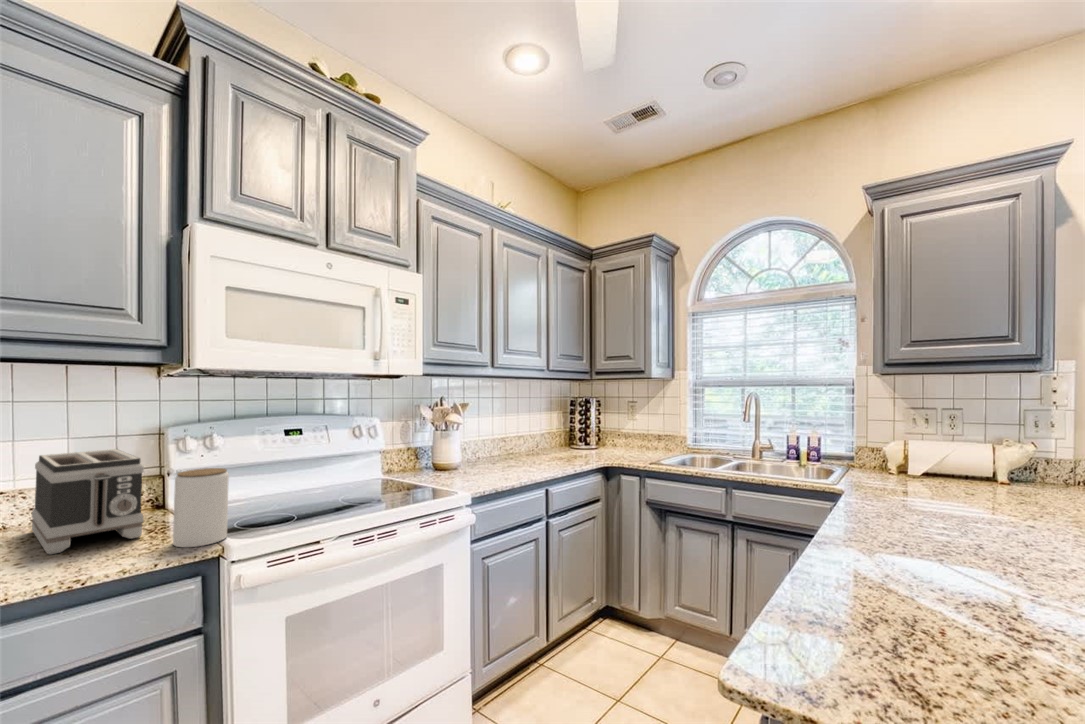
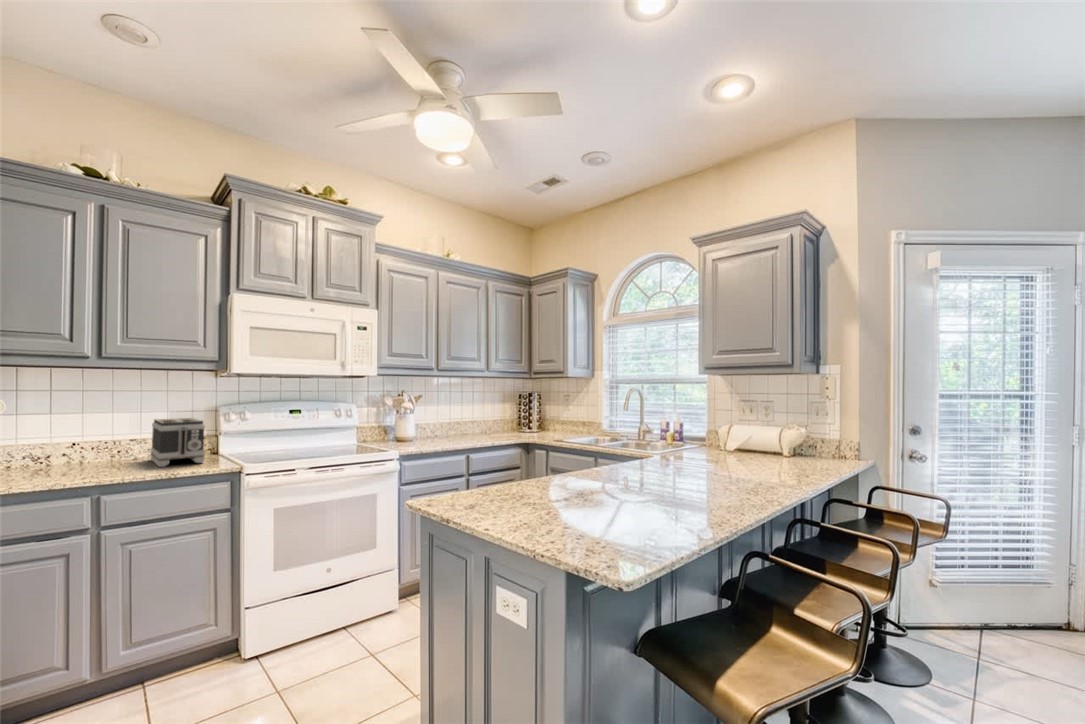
jar: present [173,468,229,547] -> none [218,427,247,467]

